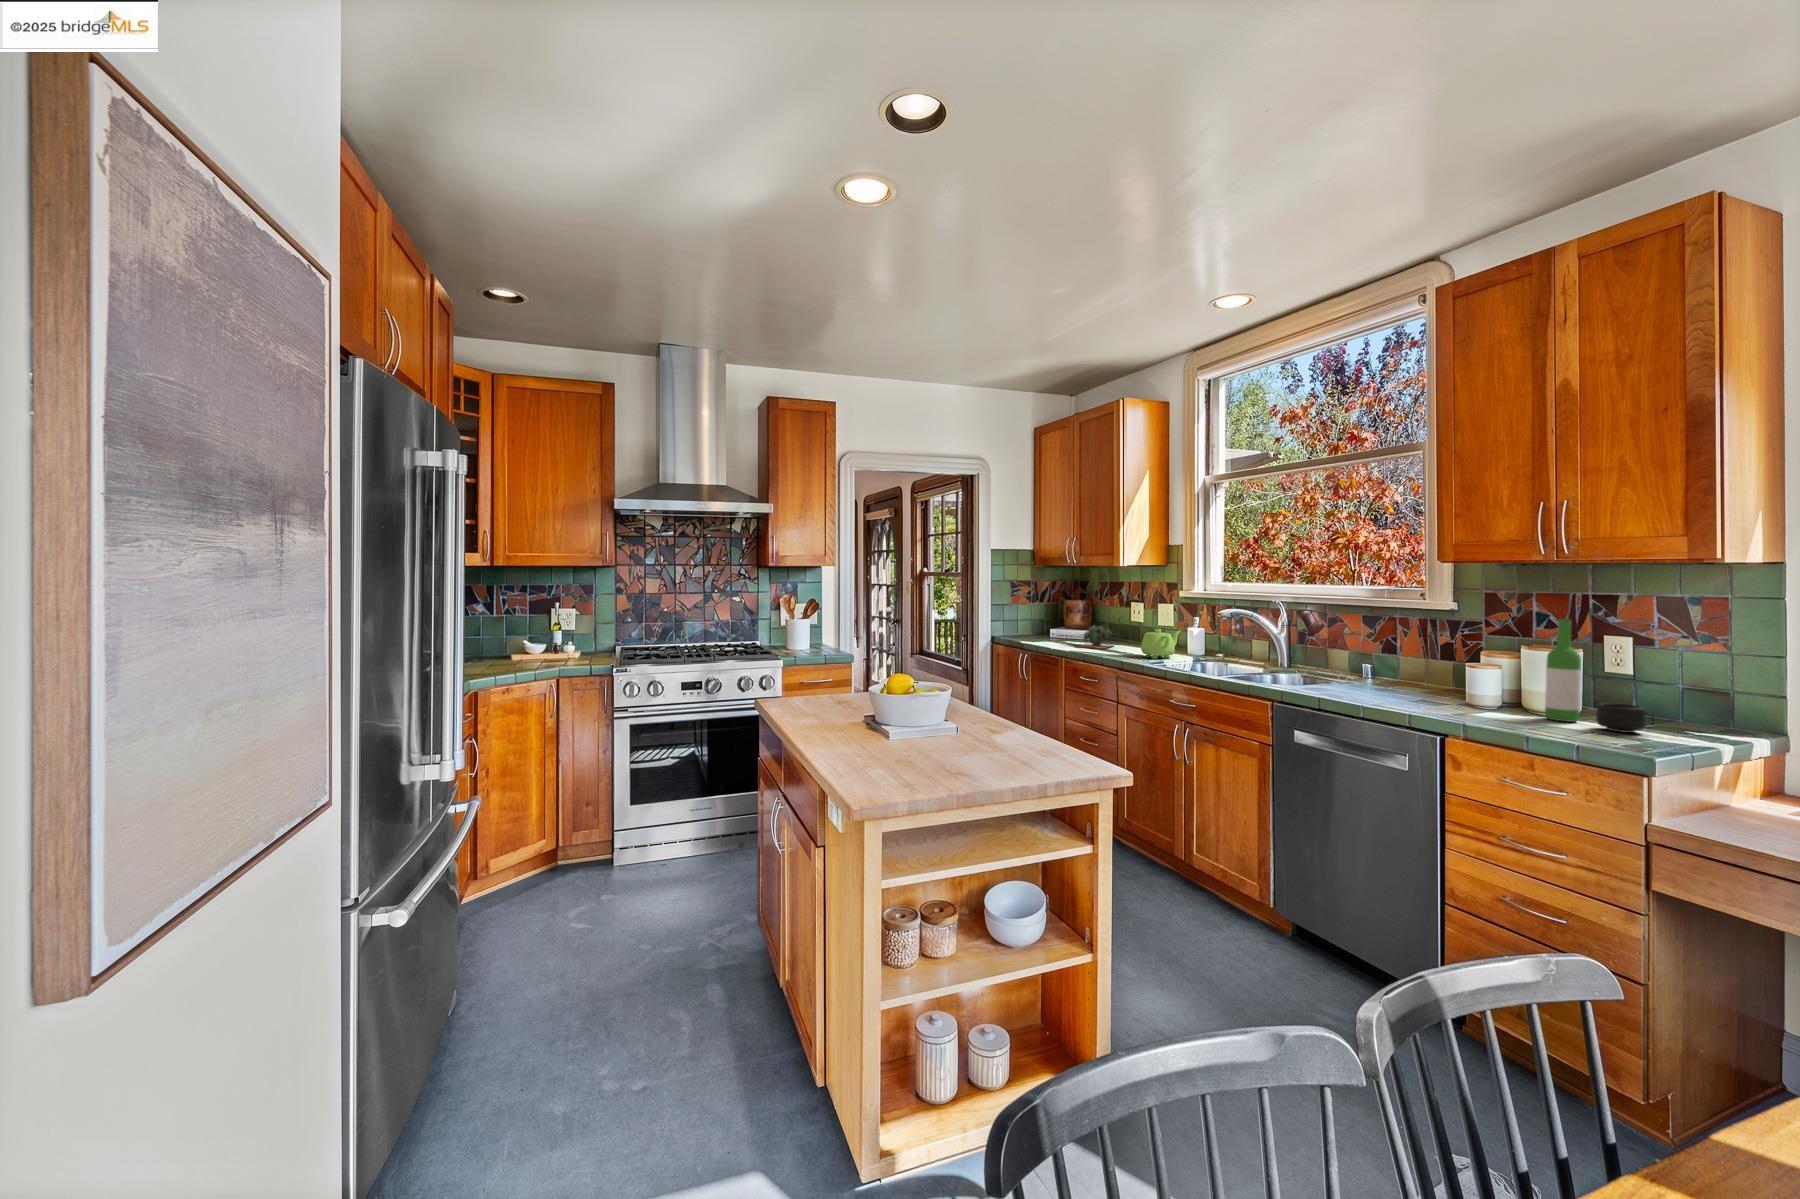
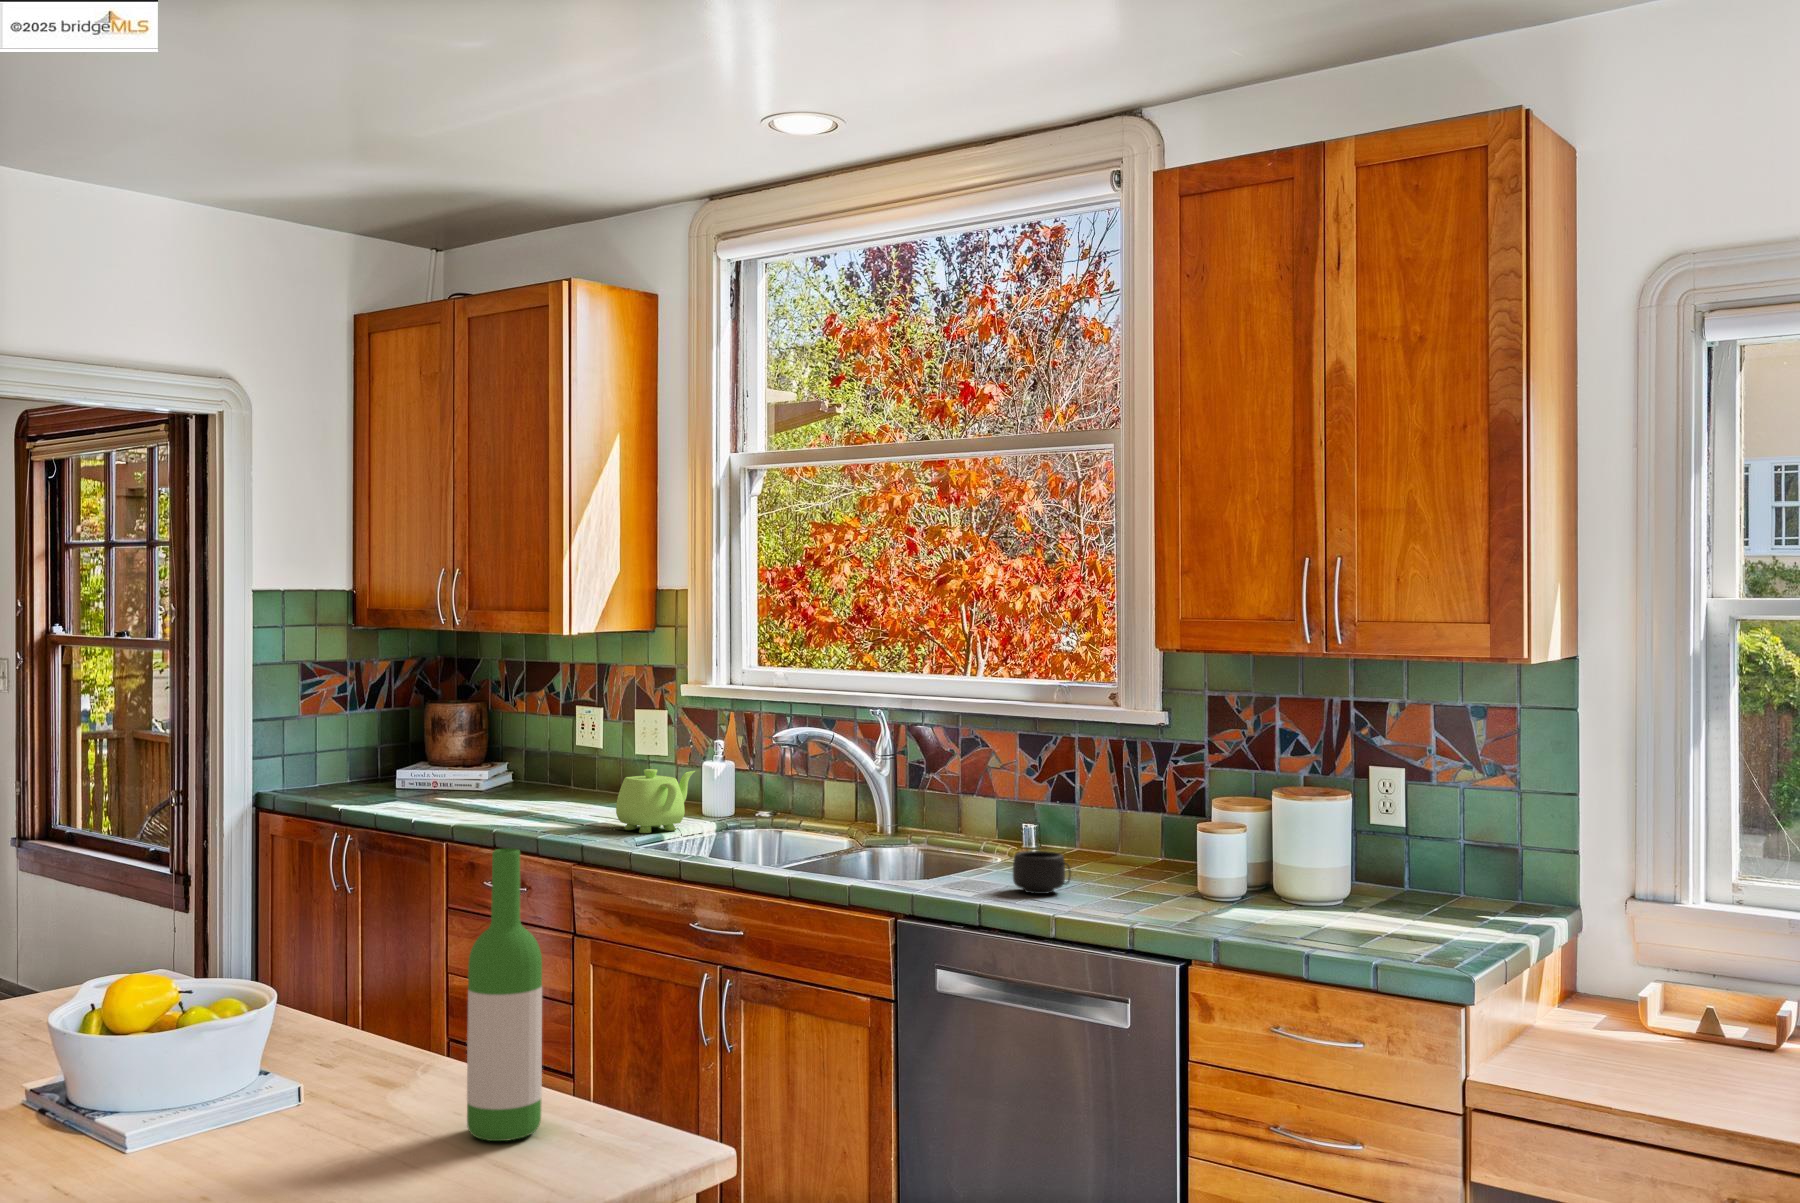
wine bottle: present [1545,619,1581,722] -> present [467,848,542,1141]
succulent plant: present [1077,626,1112,649] -> none [463,762,549,814]
mug: present [1596,703,1654,733] -> present [1013,851,1071,894]

